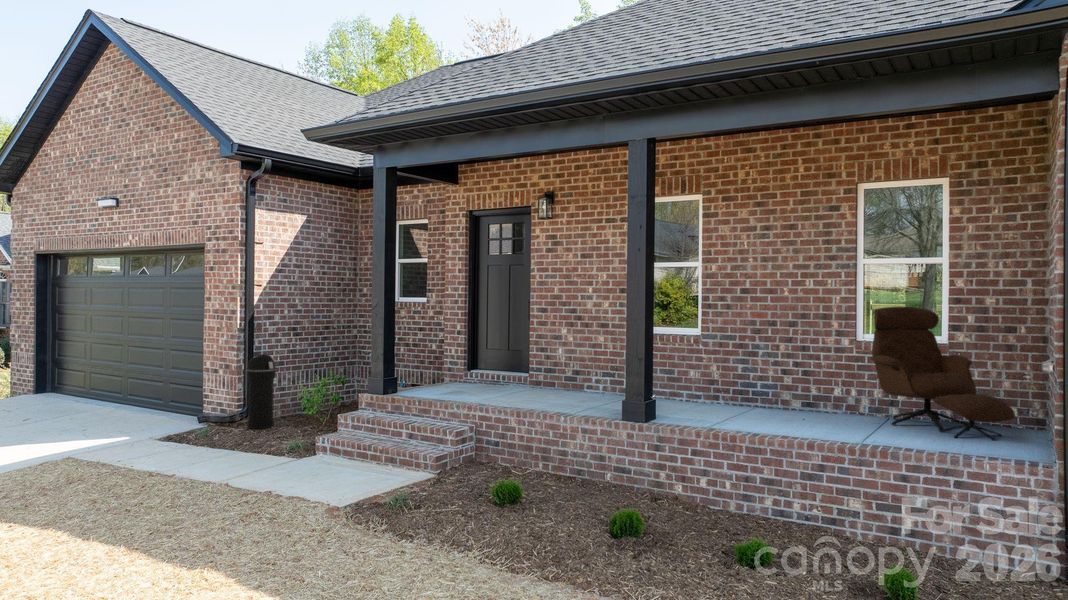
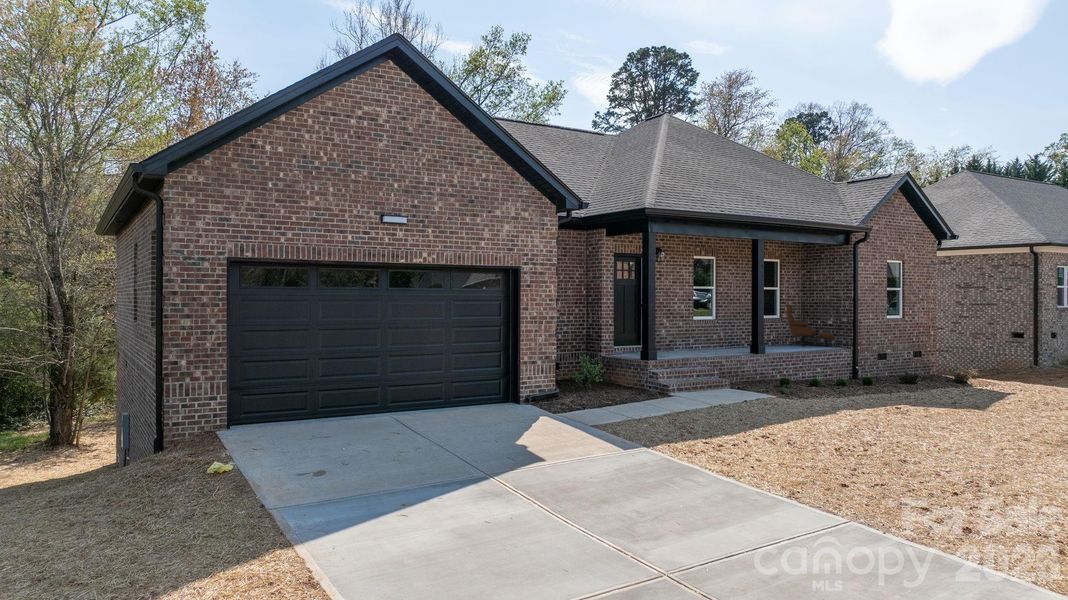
trash can: present [247,354,276,429] -> none [552,347,572,399]

